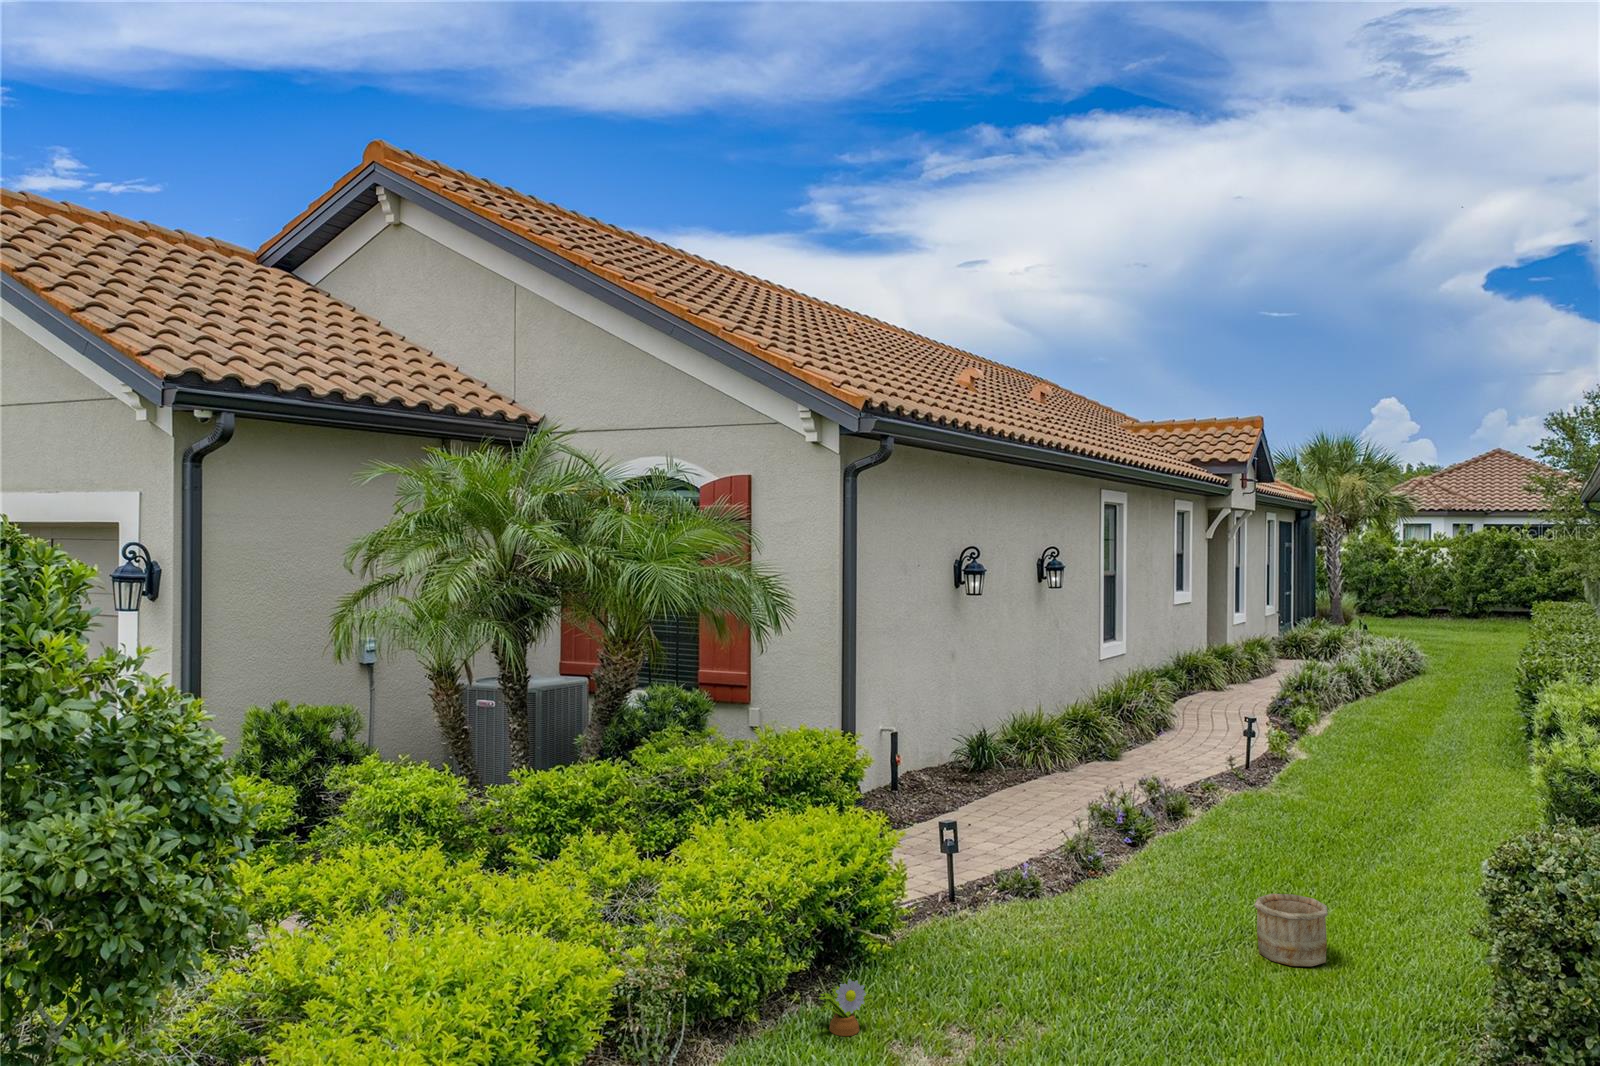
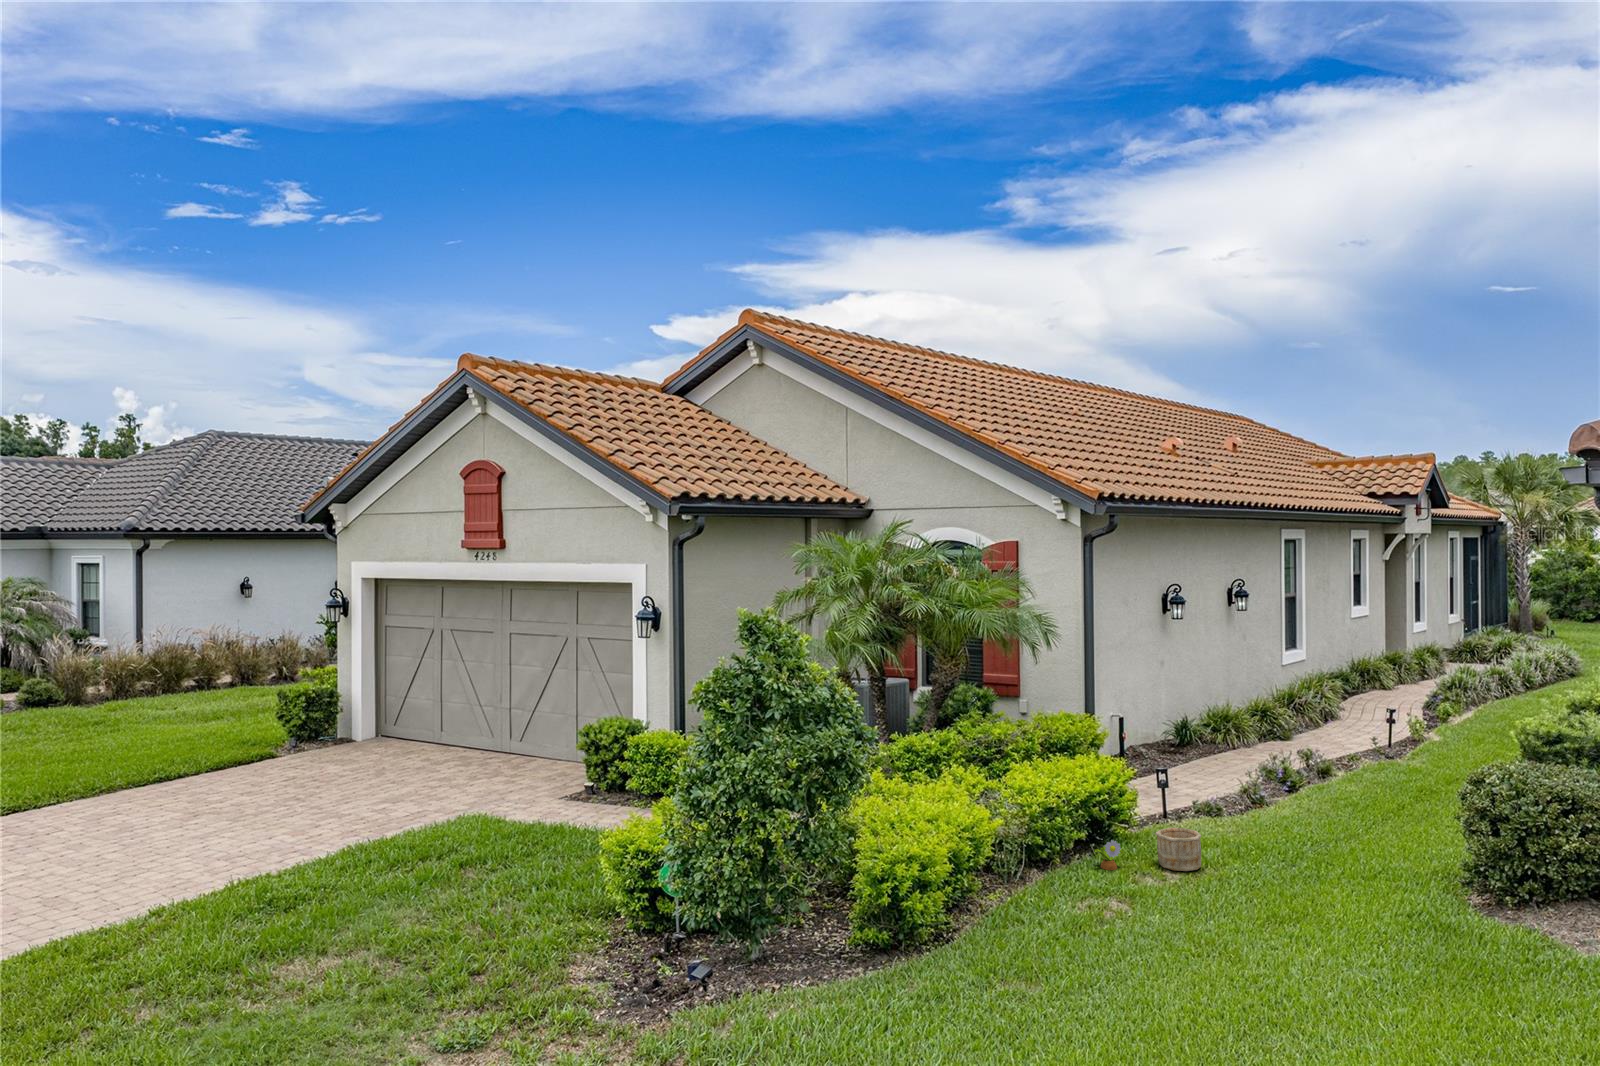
wooden bucket: present [1254,894,1328,966] -> present [1155,828,1201,871]

